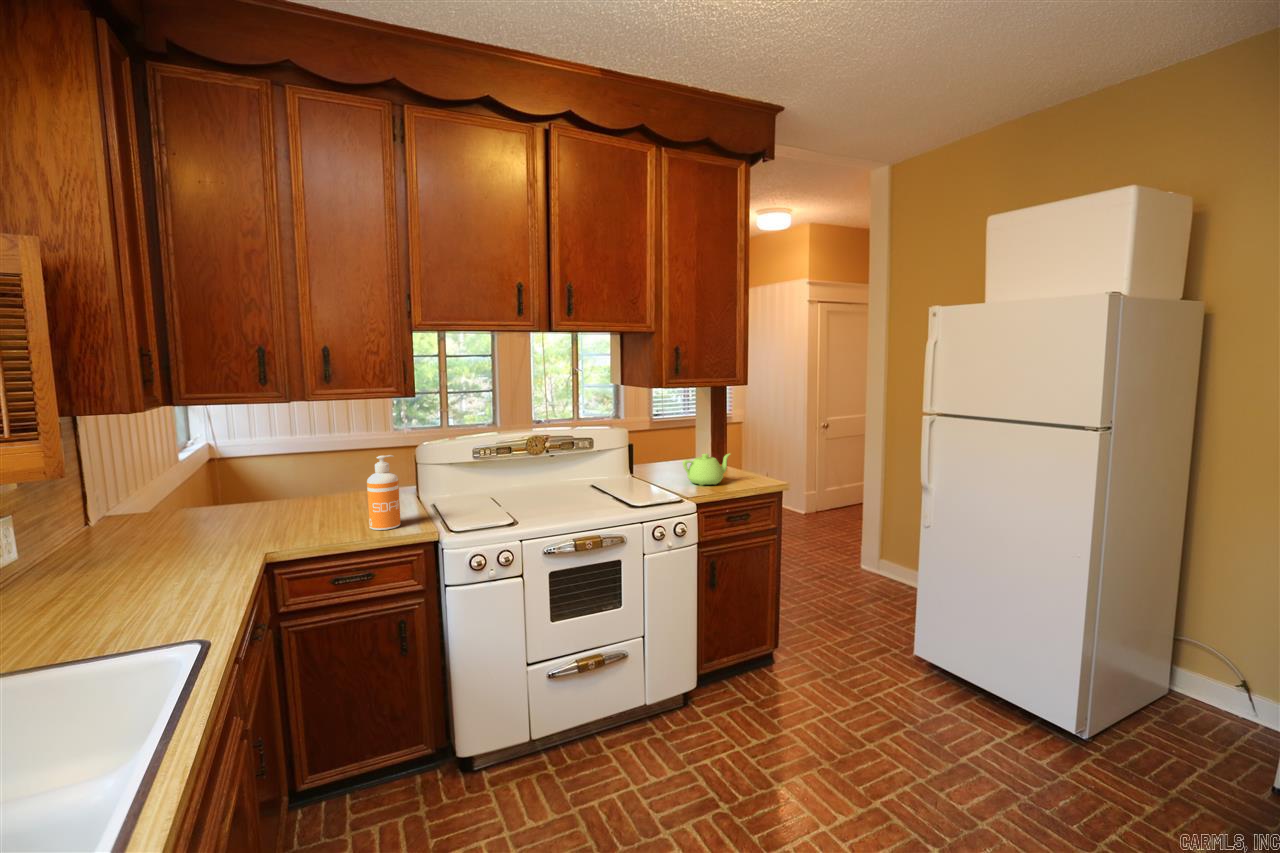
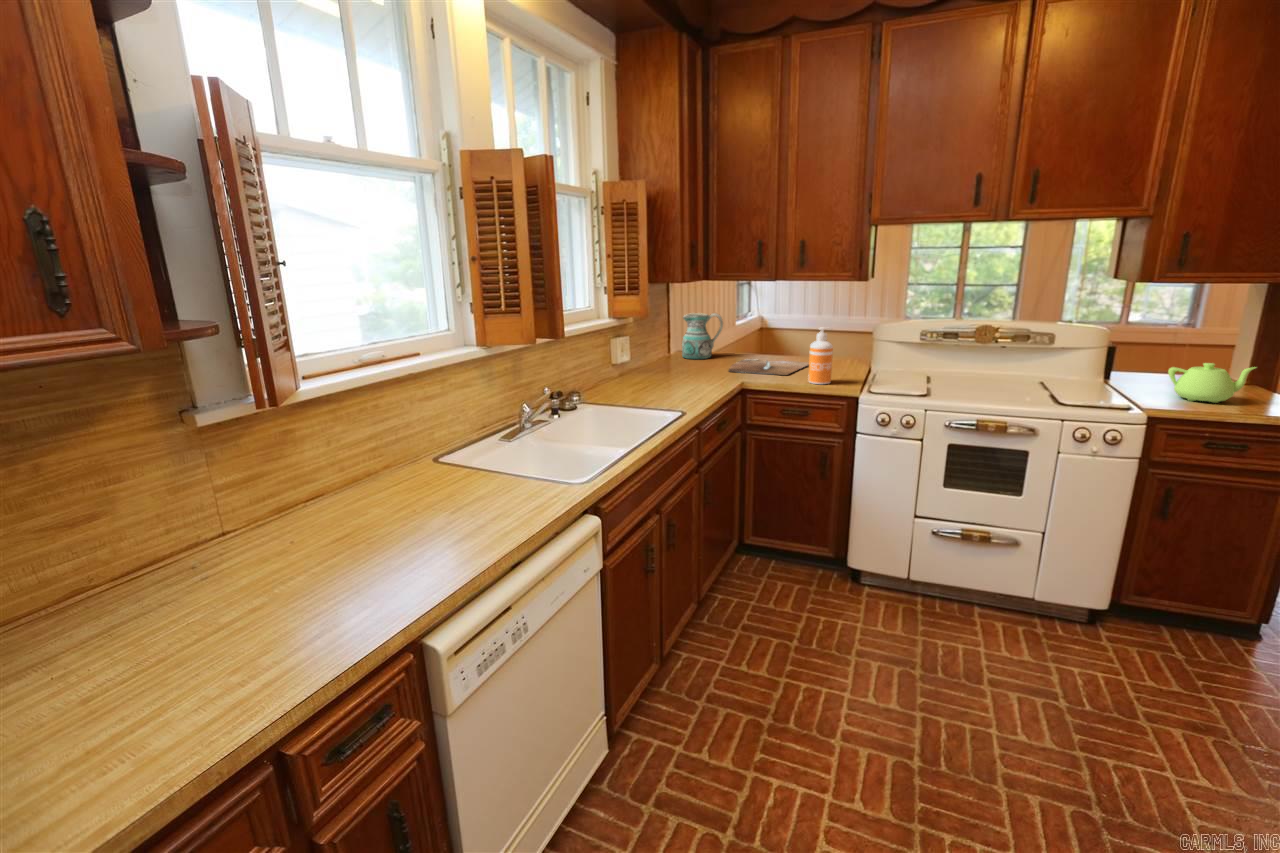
ceramic pitcher: none [117,449,198,525] -> present [682,313,723,359]
cutting board: none [228,501,349,535] -> present [729,359,809,375]

